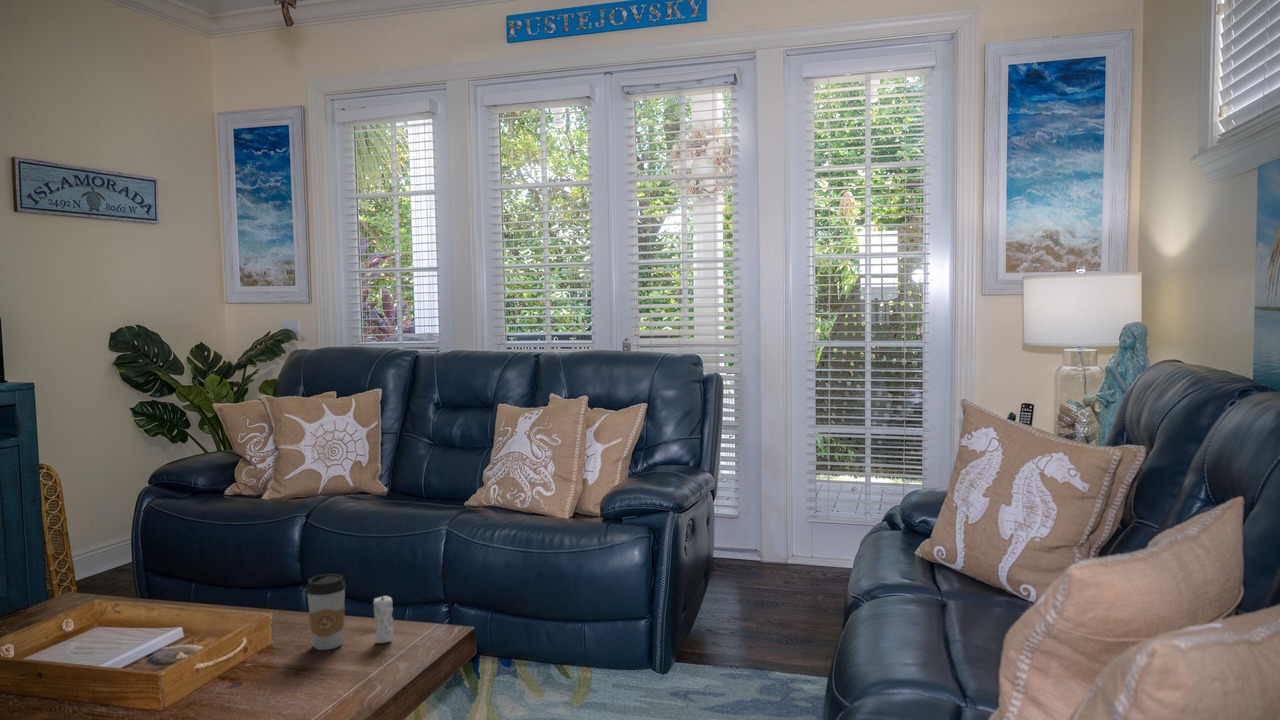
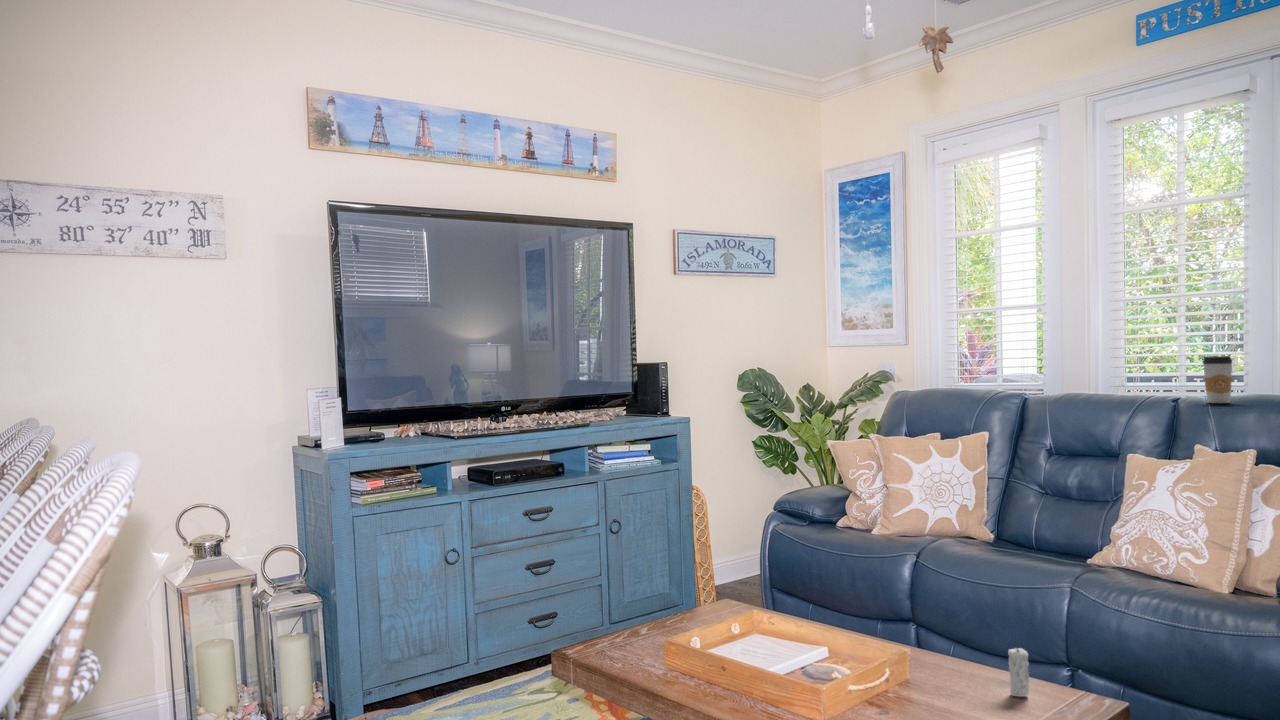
coffee cup: present [306,574,346,650] -> present [1203,356,1232,403]

